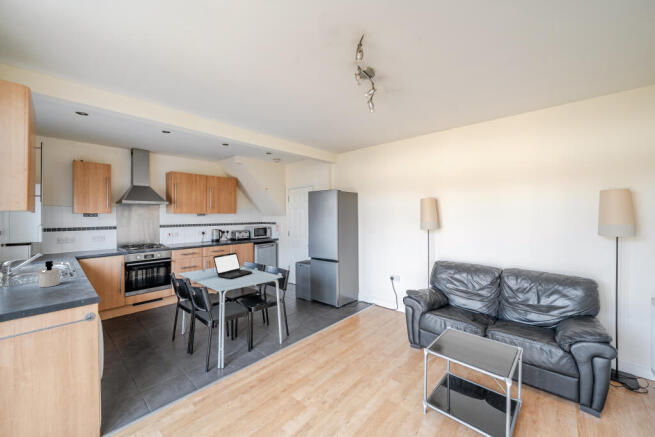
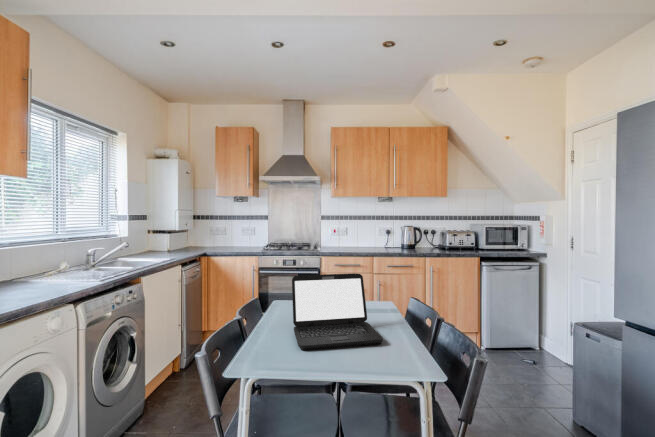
soap dispenser: present [38,261,66,287] -> none [21,249,53,291]

